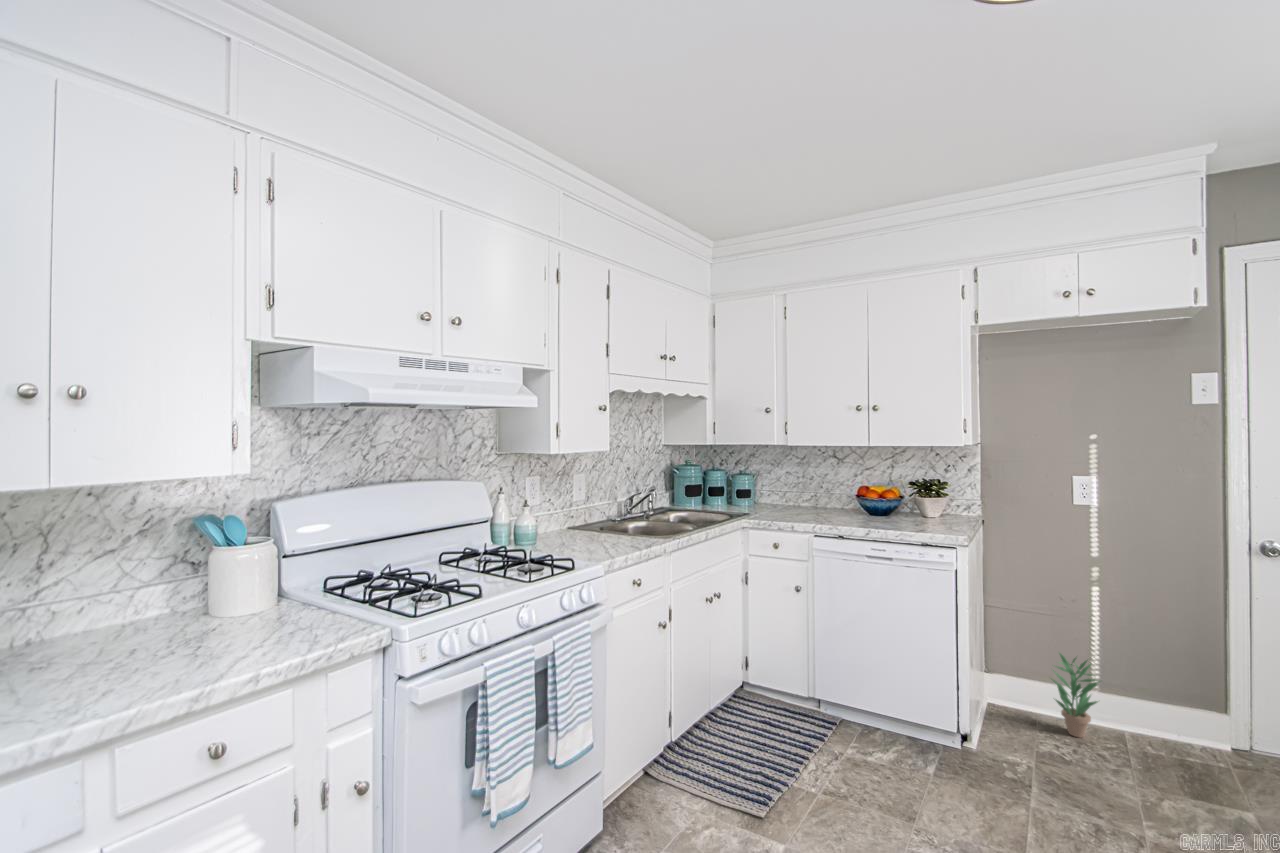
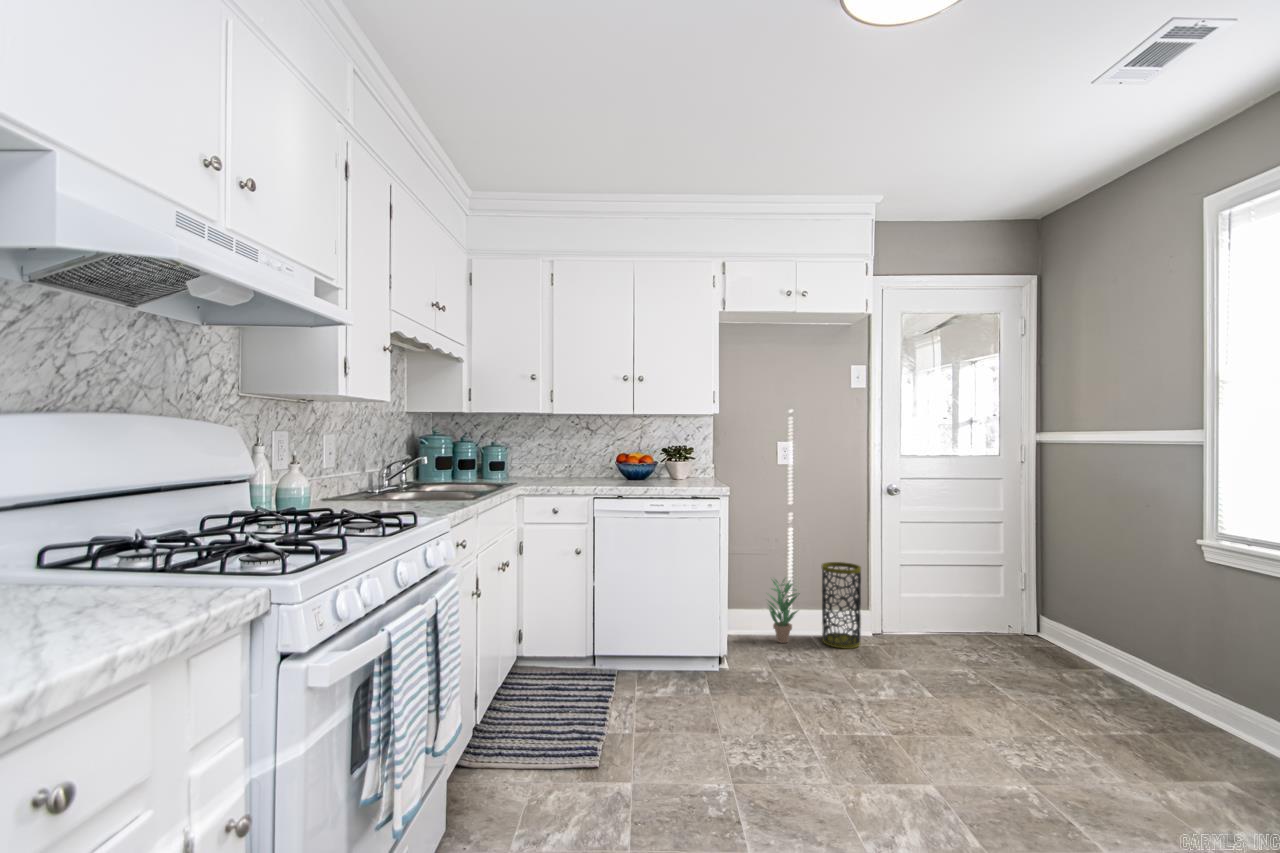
trash can: none [1140,647,1209,774] -> present [821,562,861,649]

